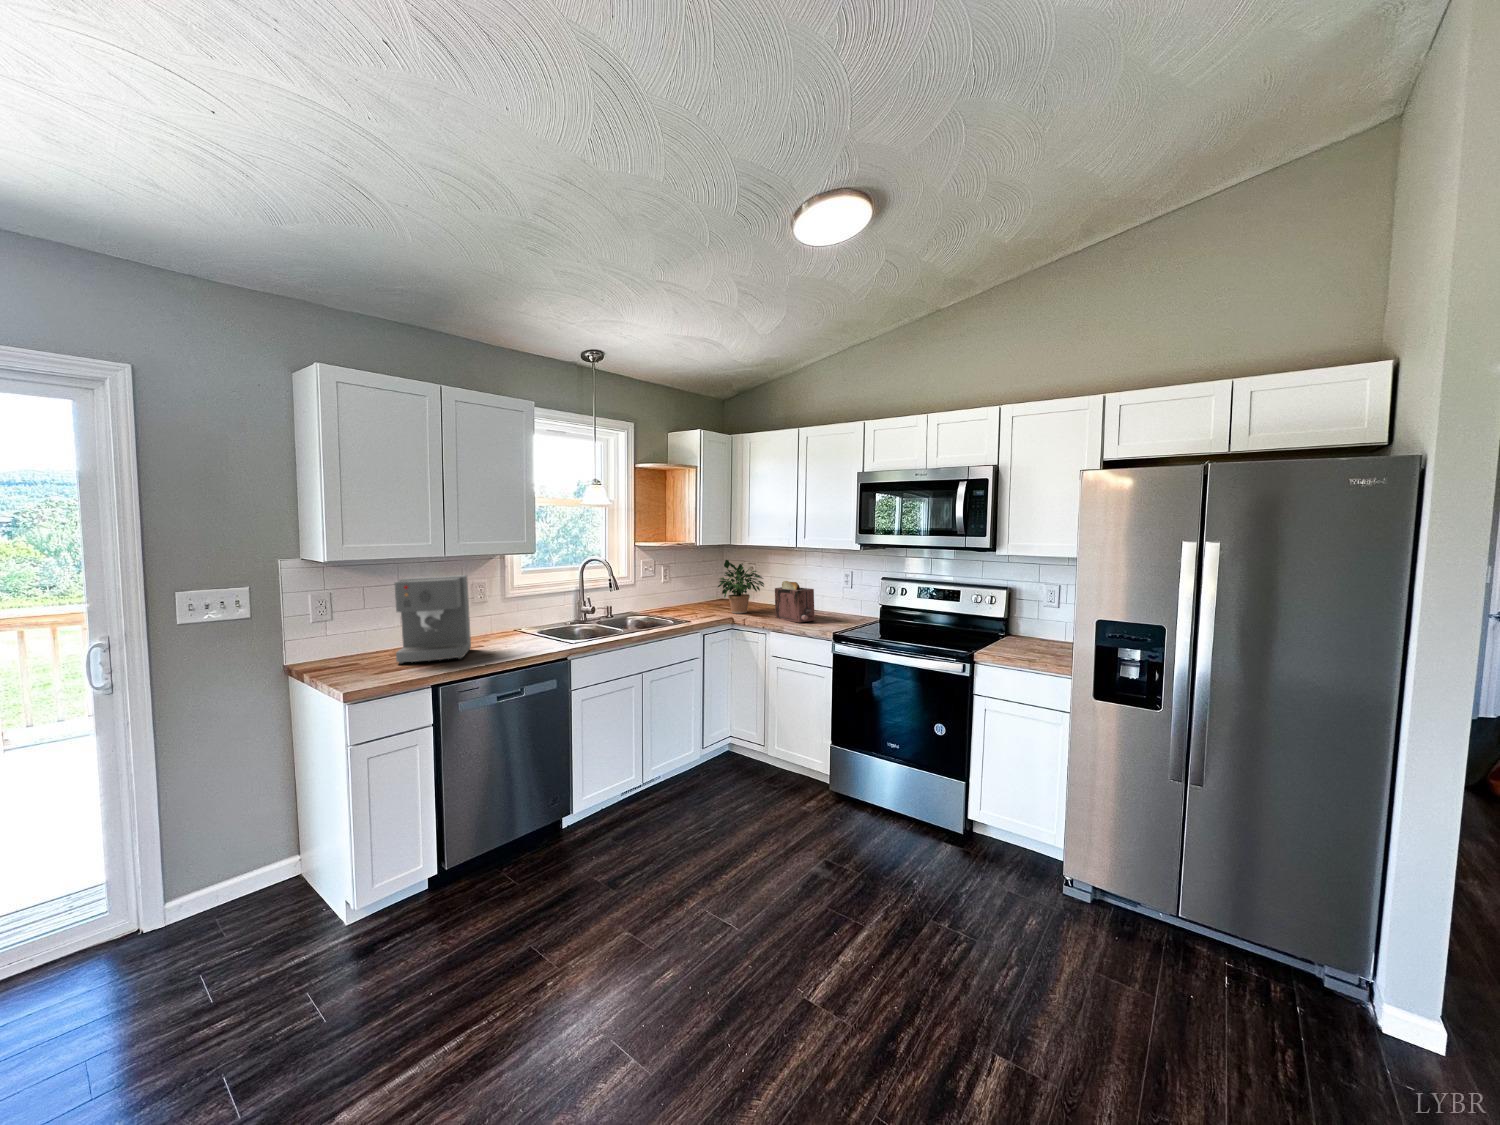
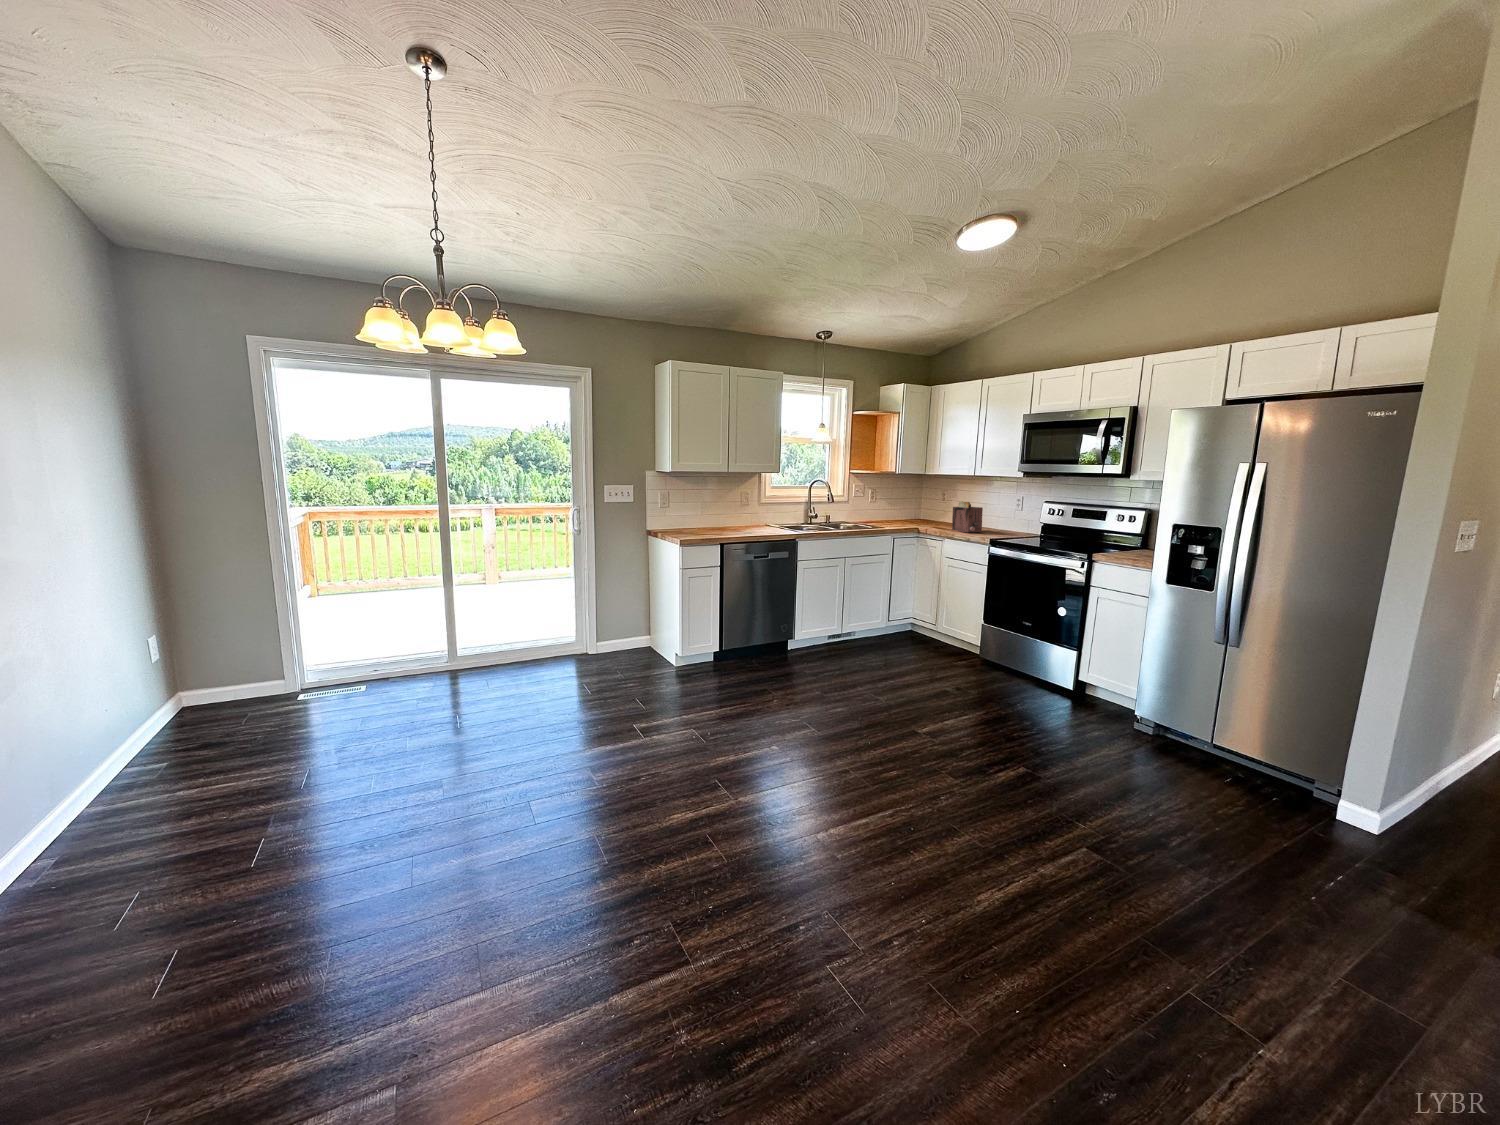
potted plant: present [718,560,764,614] -> none [909,484,950,526]
coffee maker: present [395,575,471,664] -> none [702,485,740,533]

